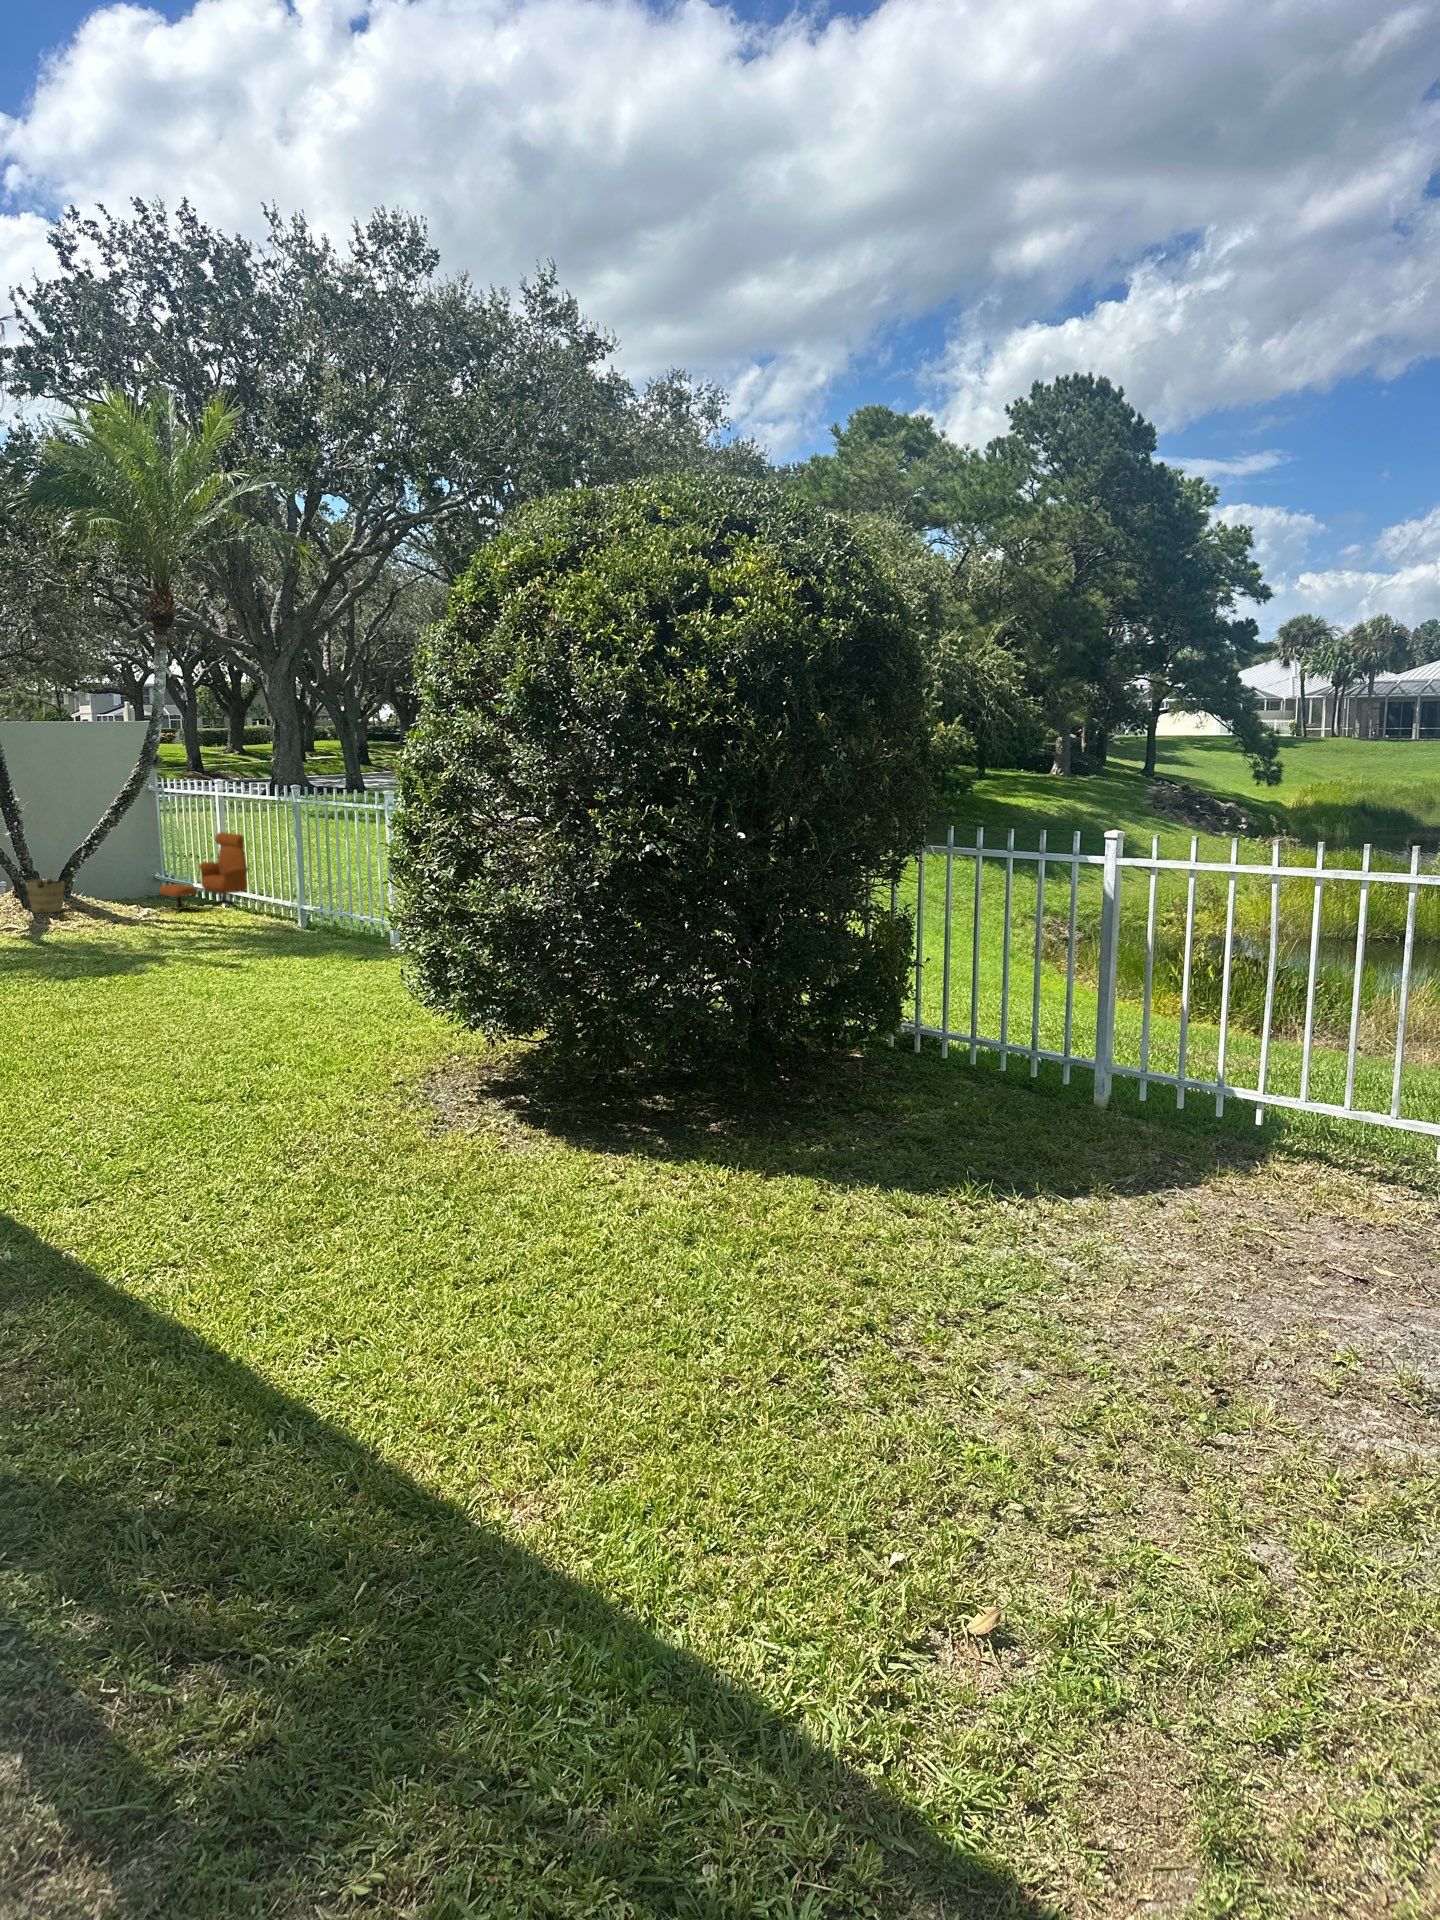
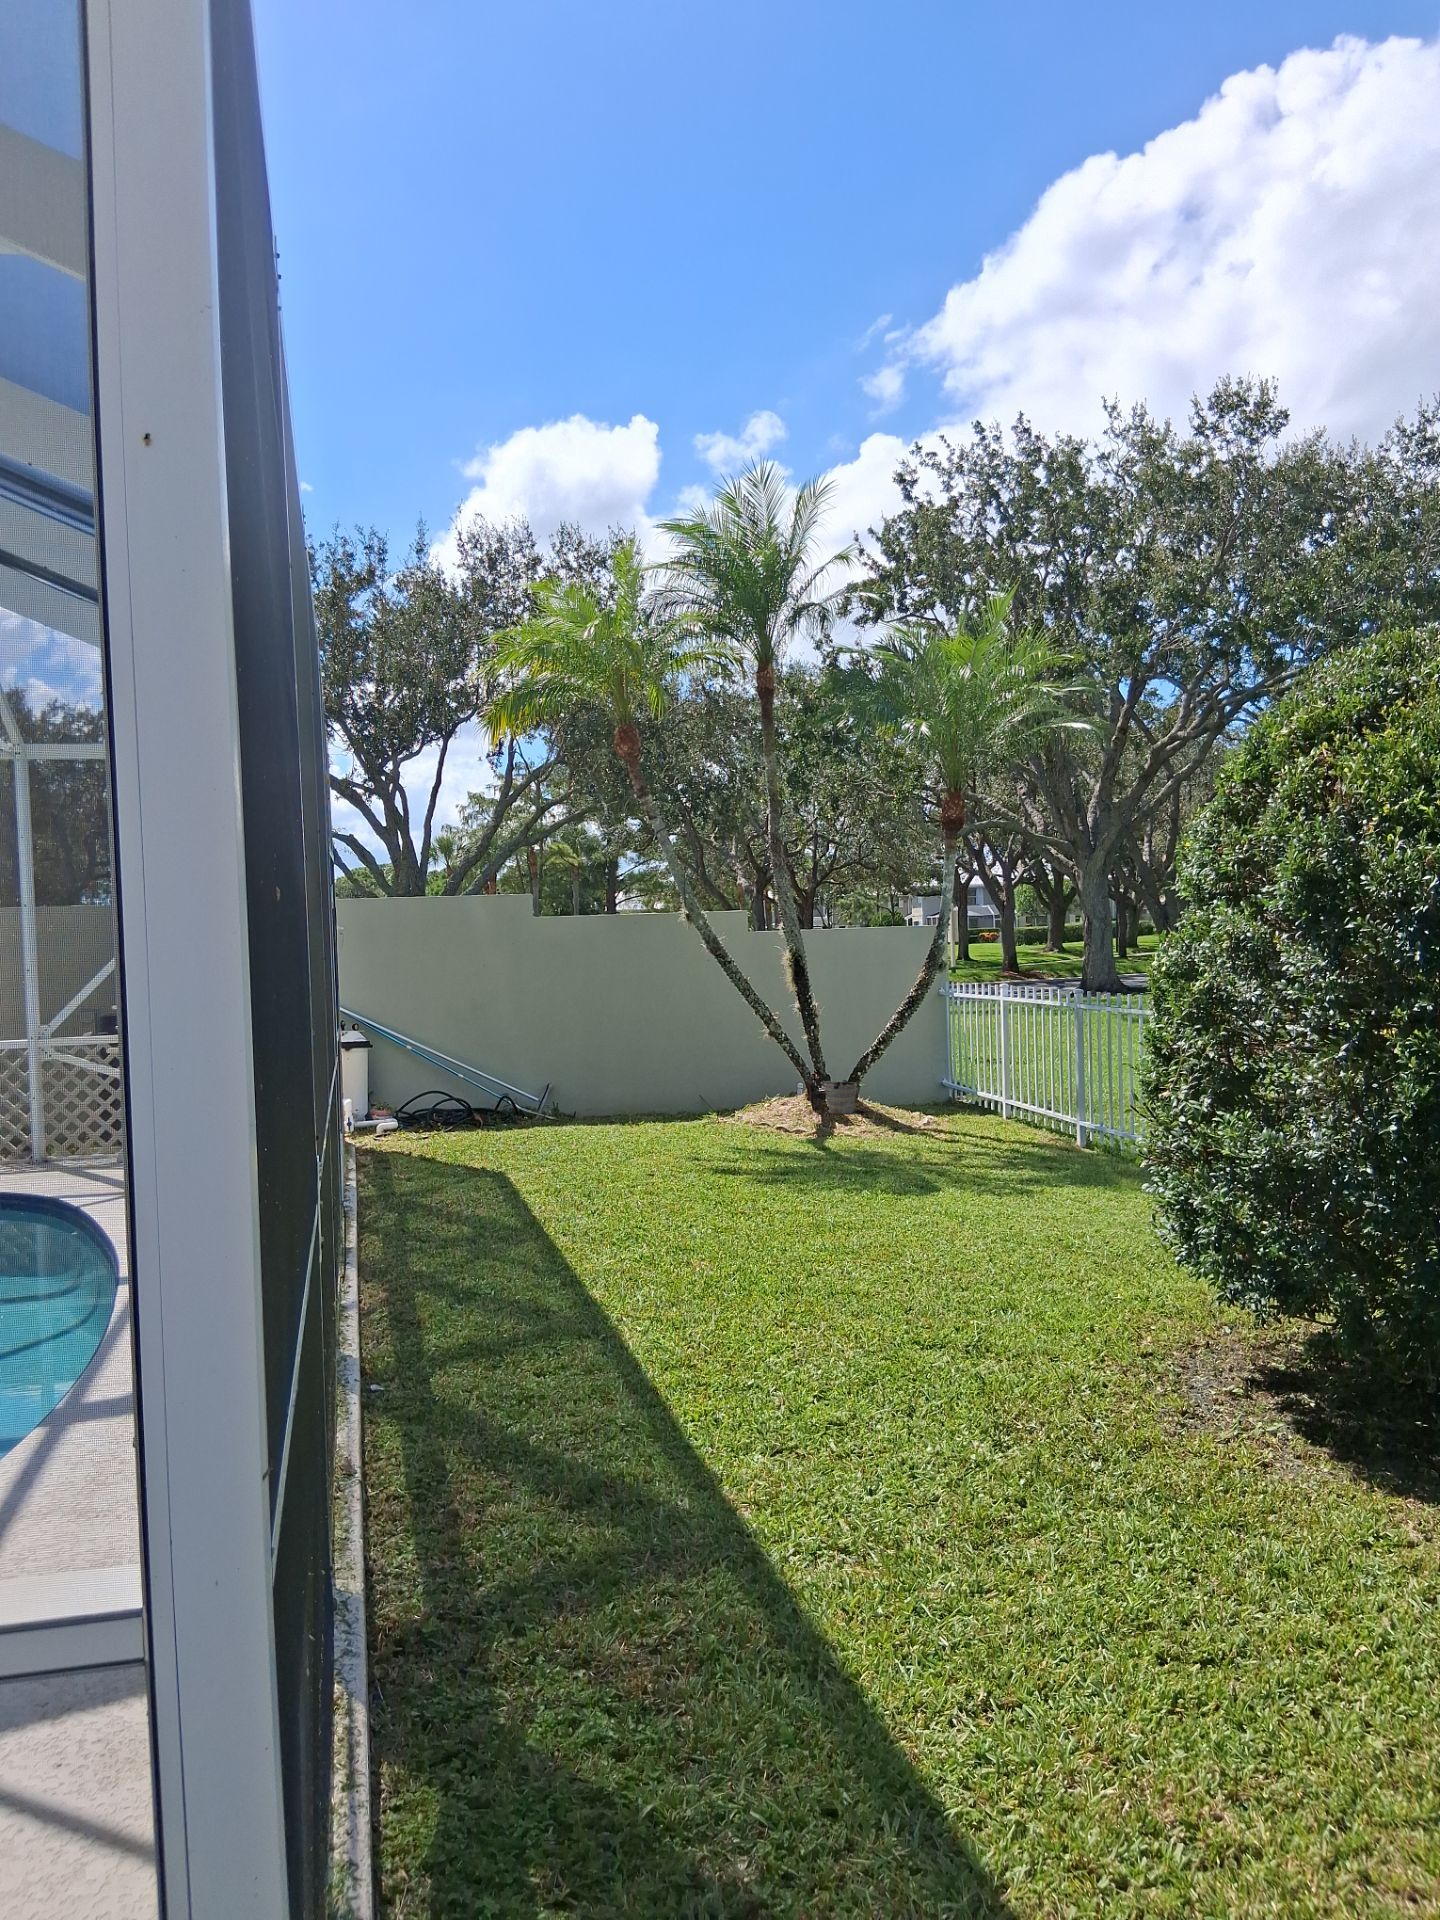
lounge chair: present [159,832,249,913] -> none [936,1035,1030,1121]

